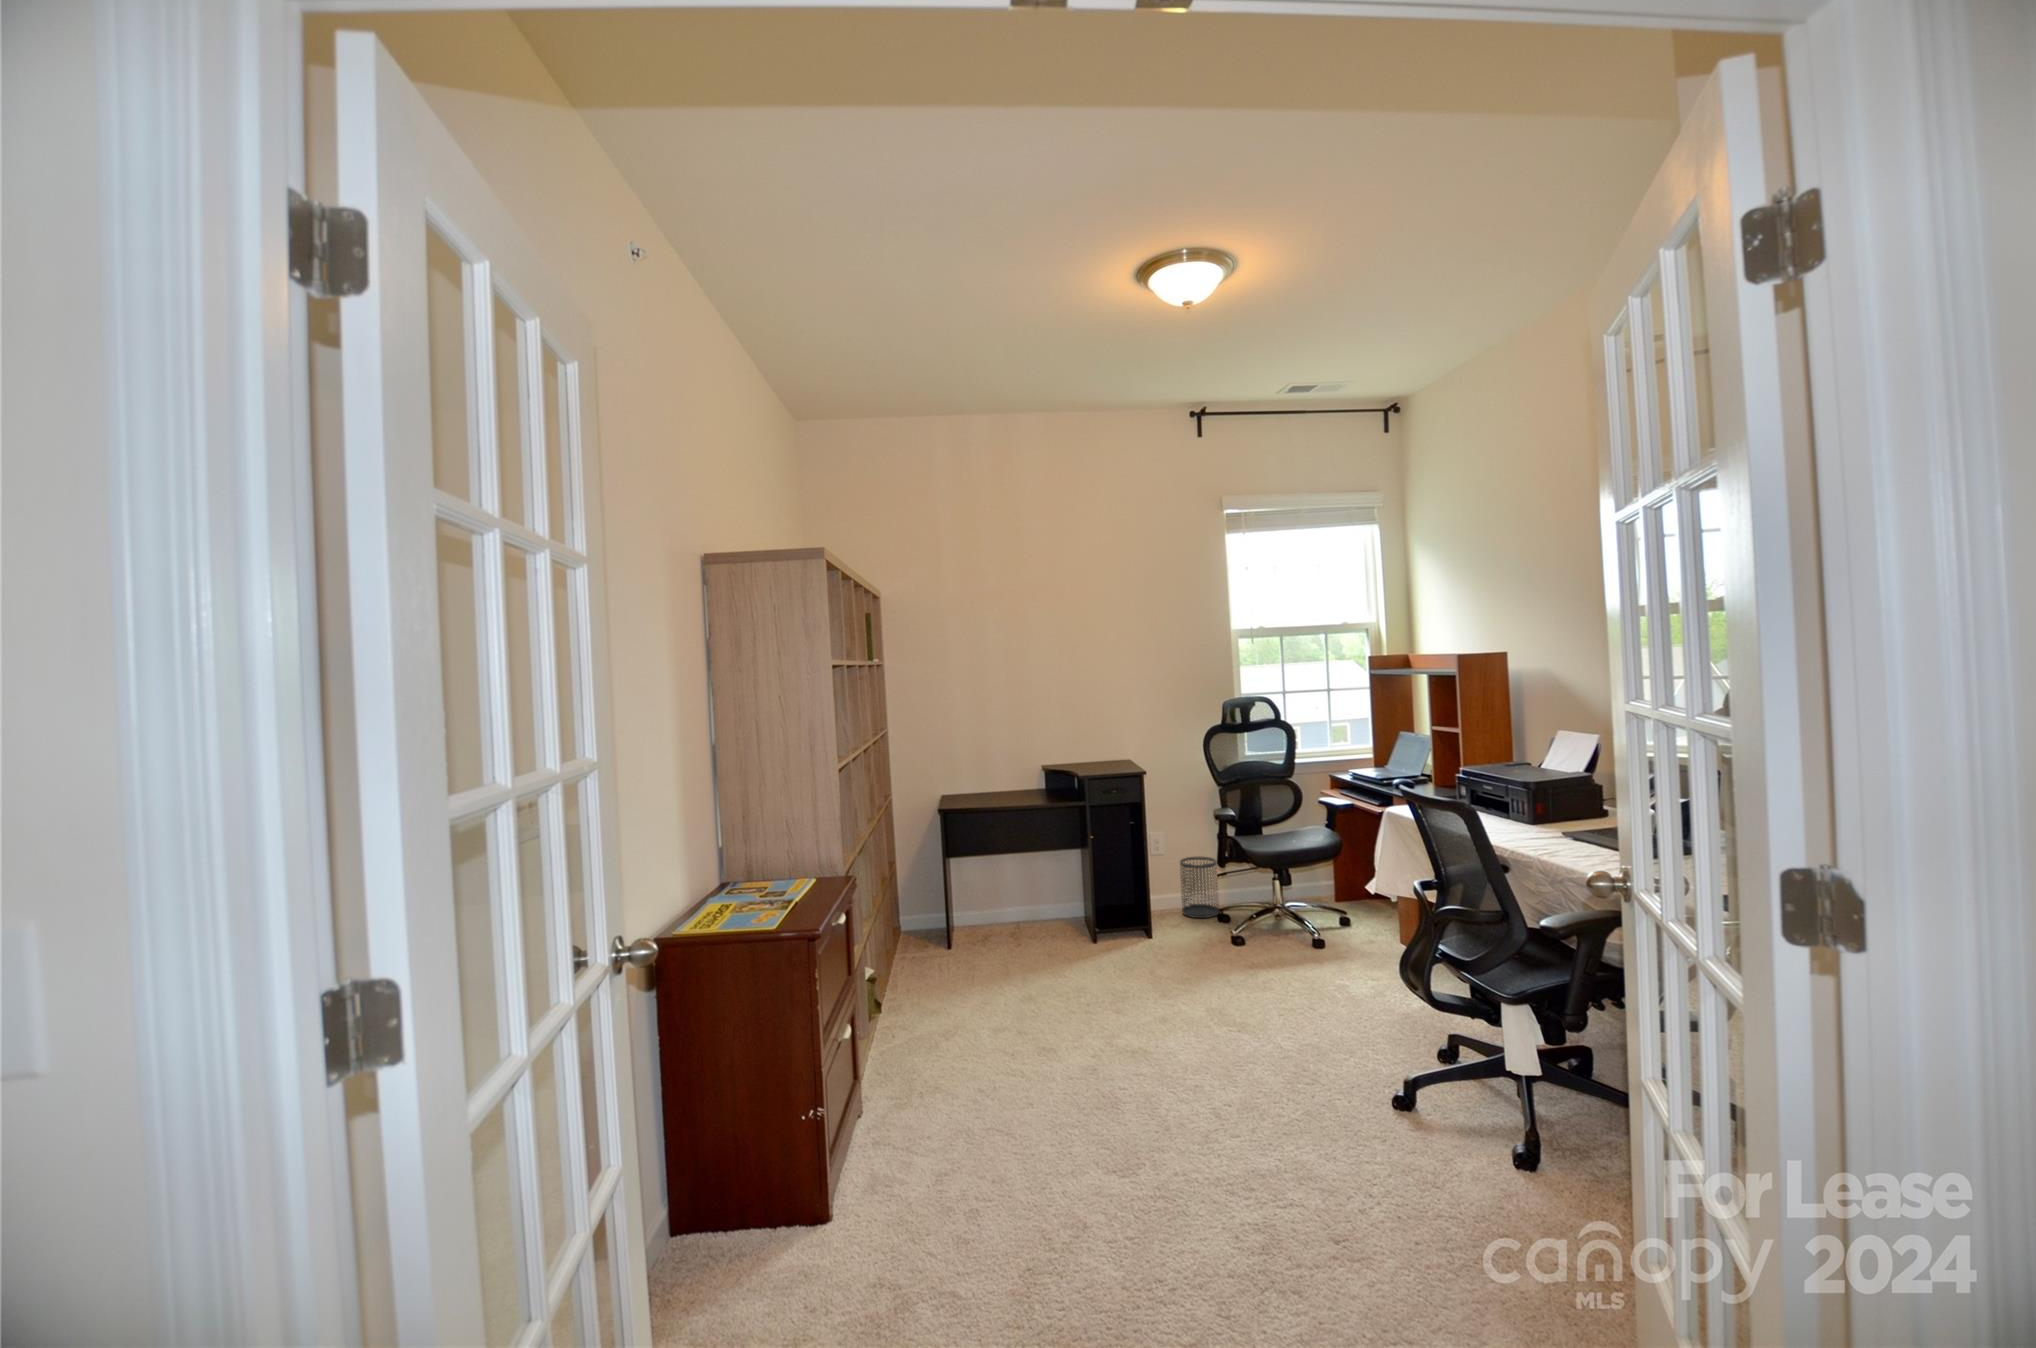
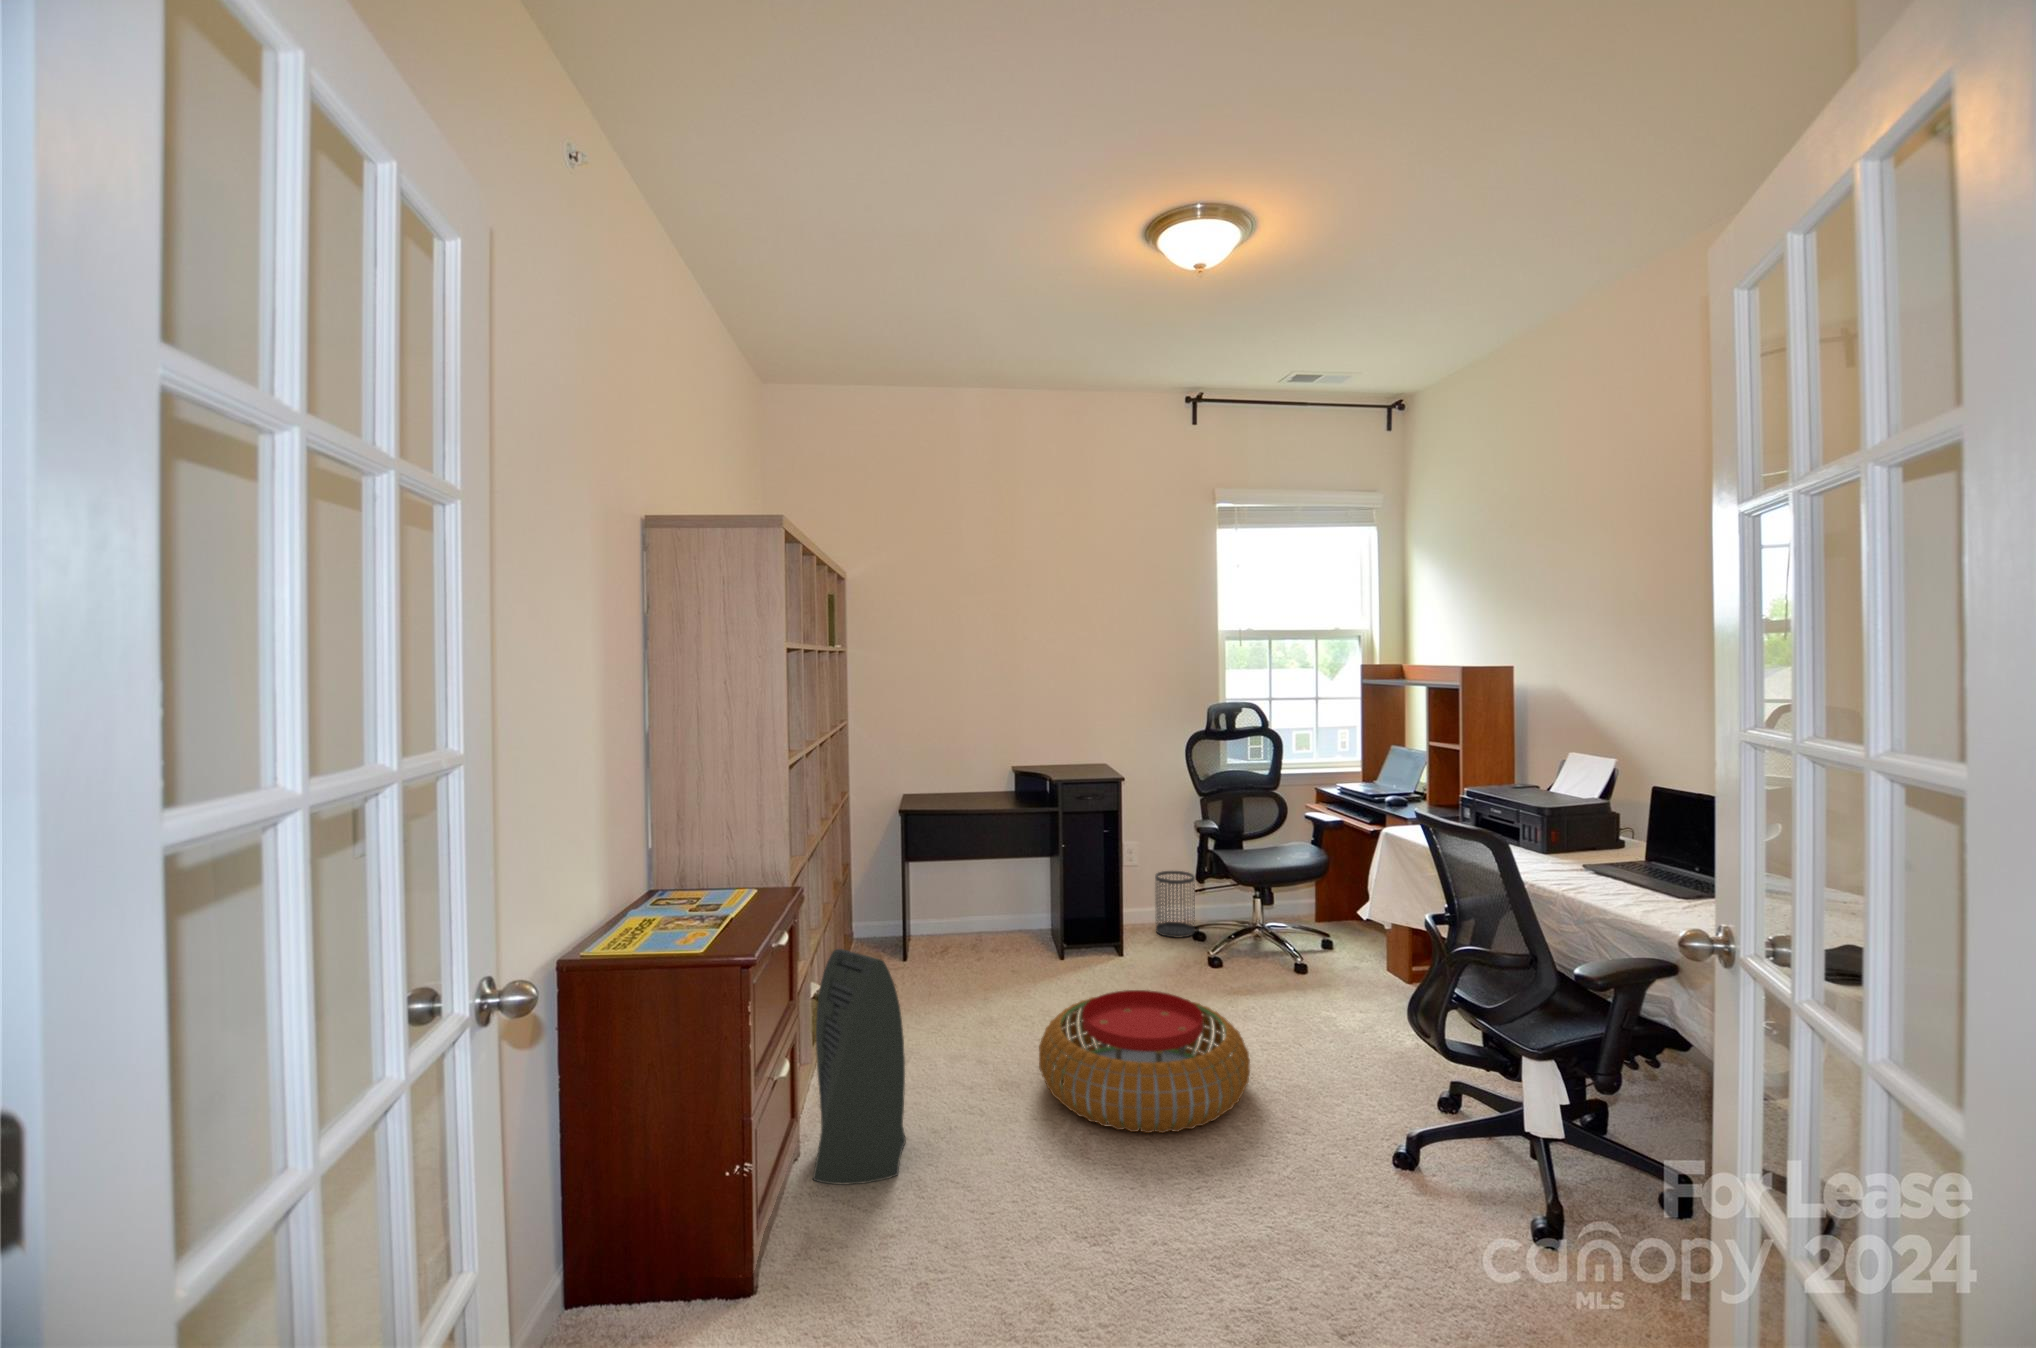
air purifier: none [874,928,957,1133] -> present [813,949,906,1185]
pouf: none [1073,961,1265,1086] -> present [1039,990,1250,1133]

